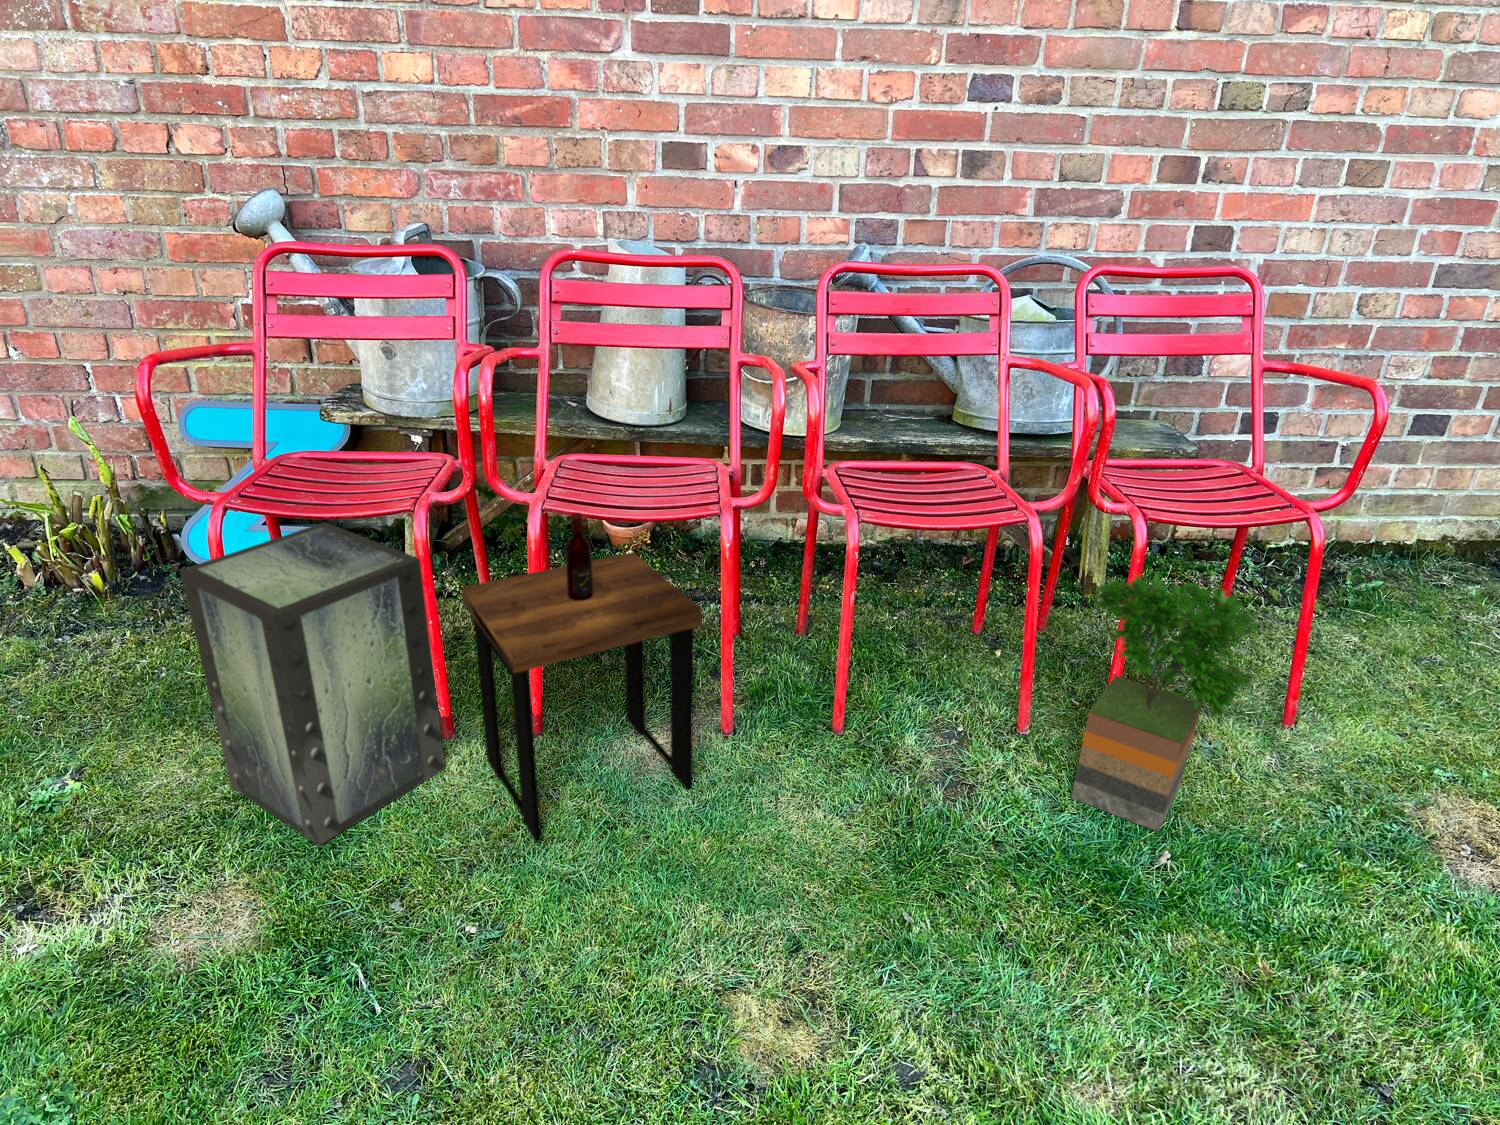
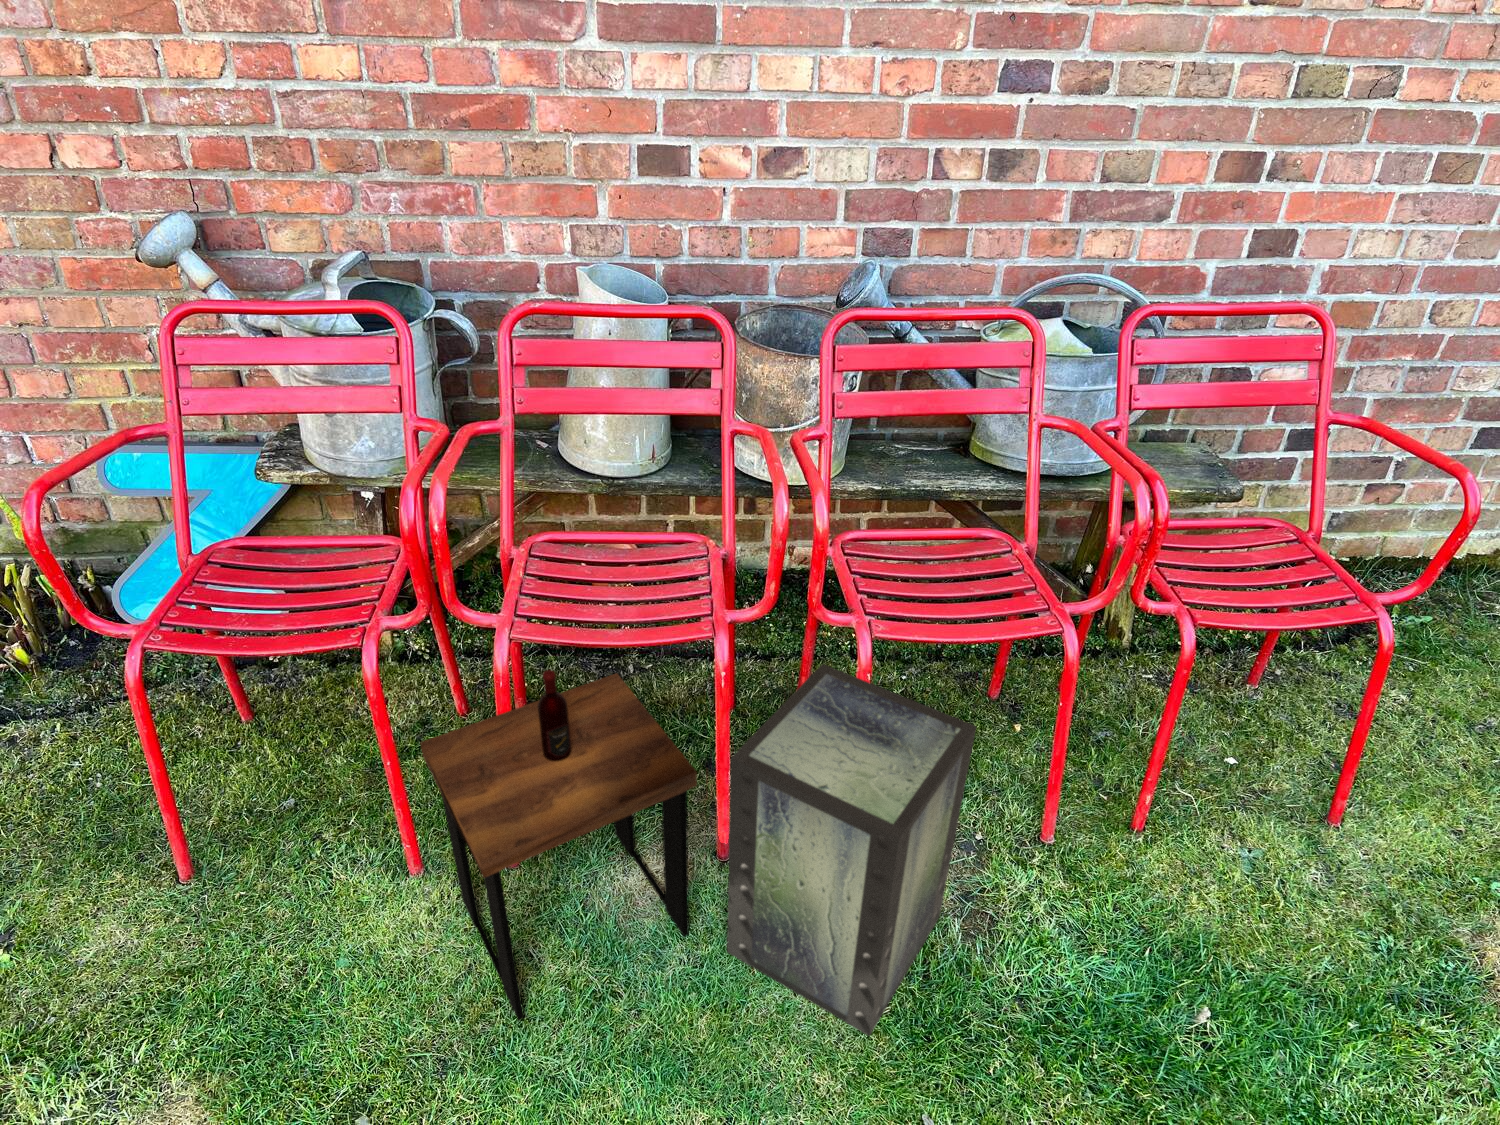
storage box: present [180,522,445,845] -> present [727,664,976,1036]
potted tree: present [1072,573,1260,832] -> none [1103,707,1329,984]

